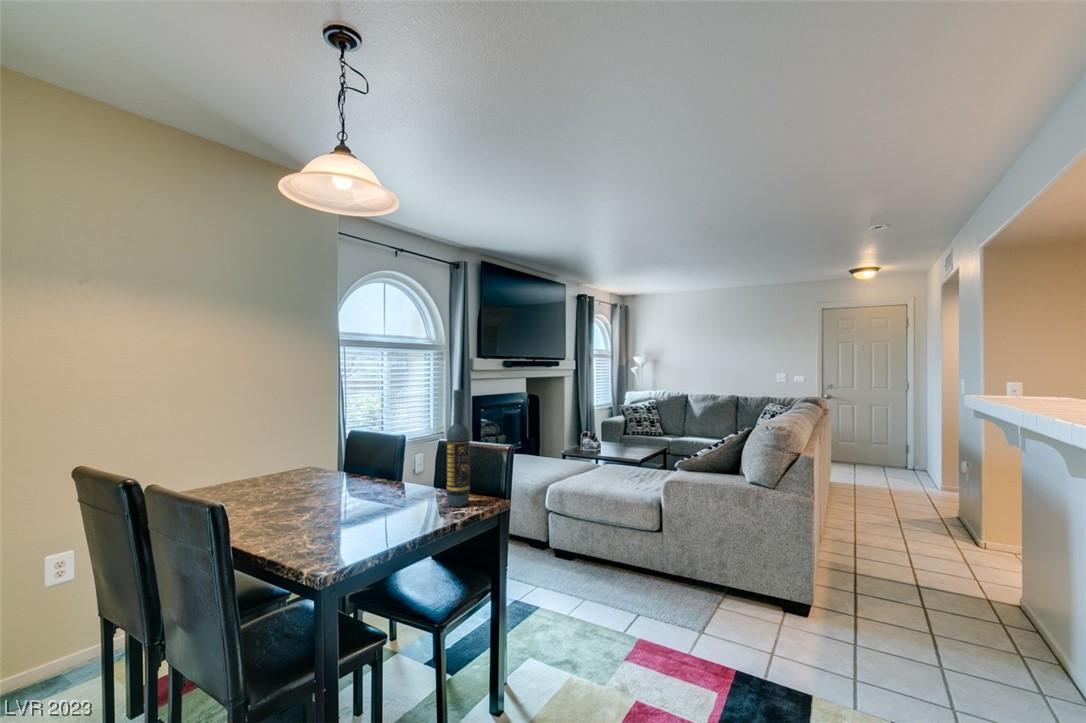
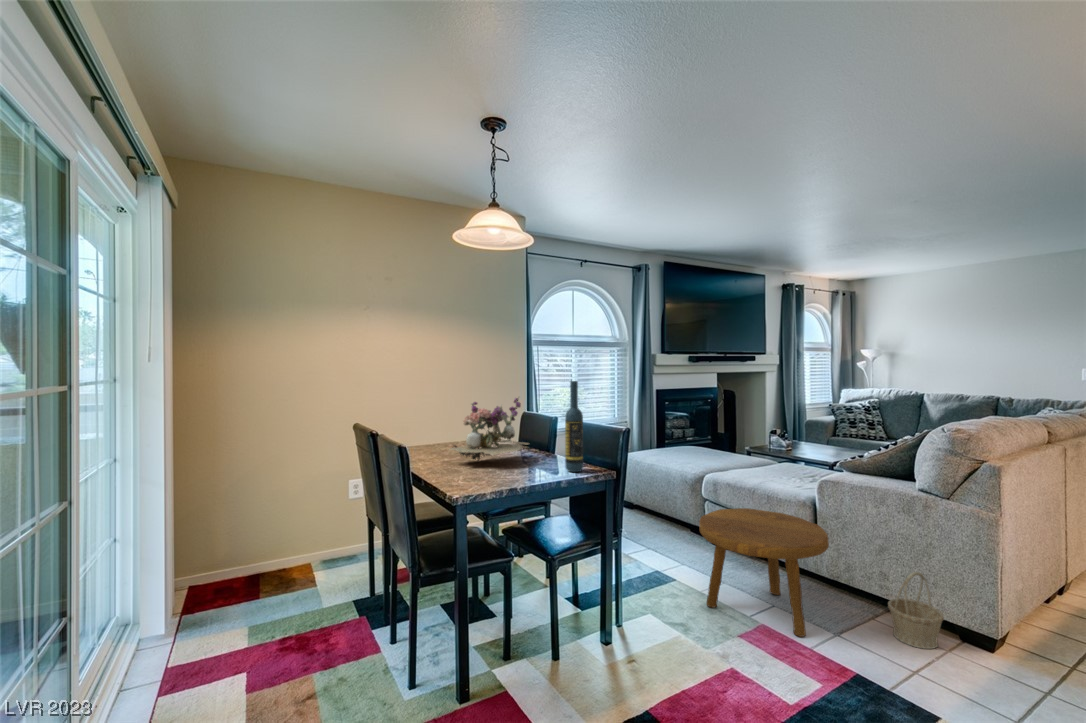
flower arrangement: none [267,411,385,506] -> present [450,397,529,461]
footstool: none [569,517,693,644] -> present [699,508,829,637]
basket: none [736,558,781,629] -> present [888,572,944,649]

